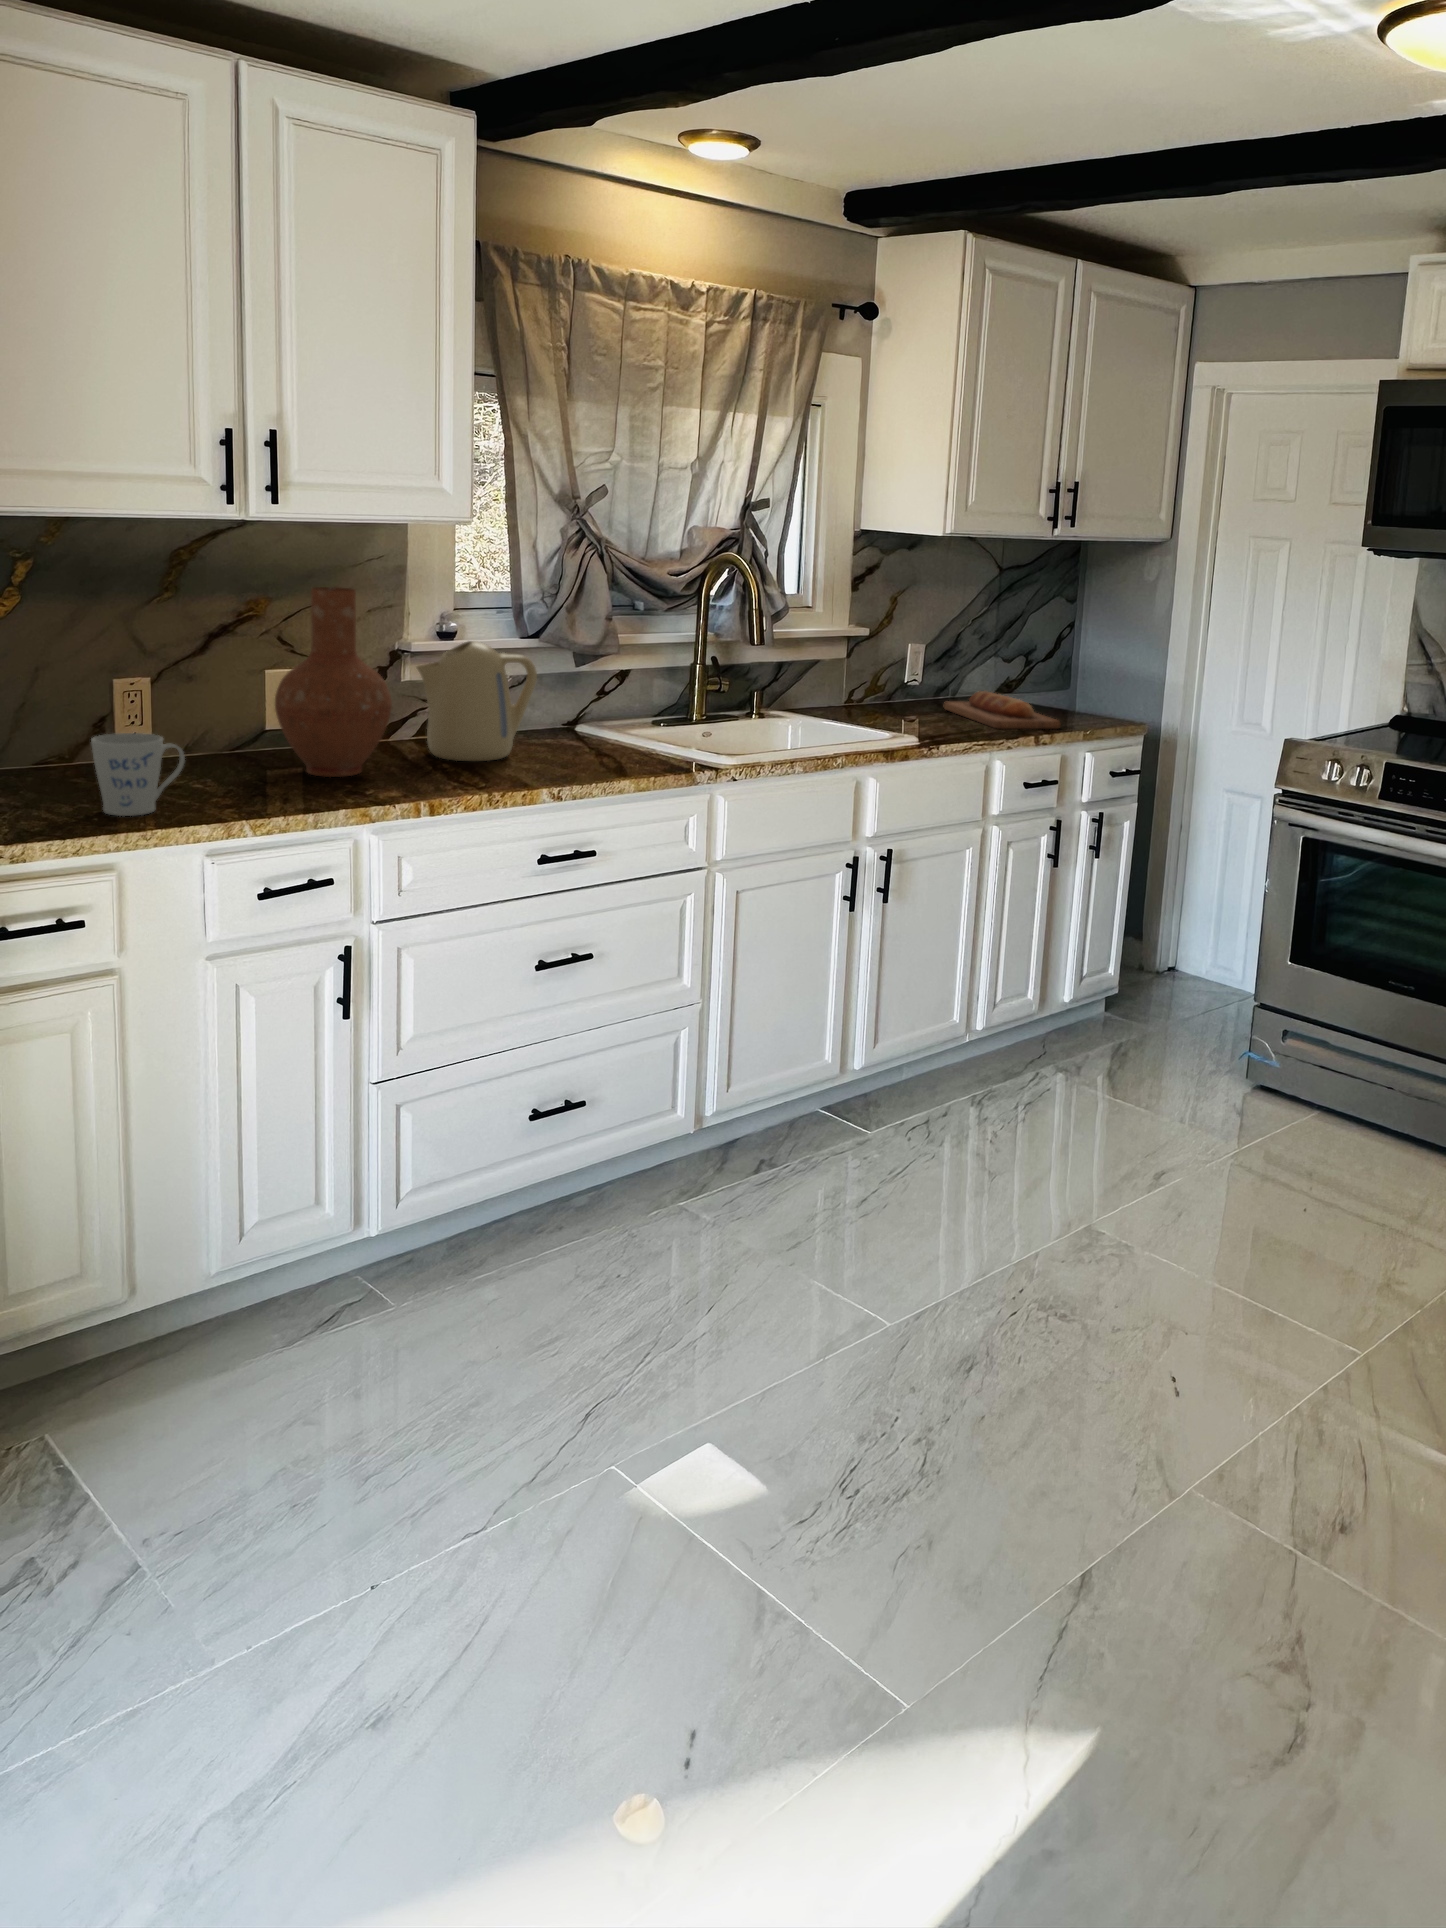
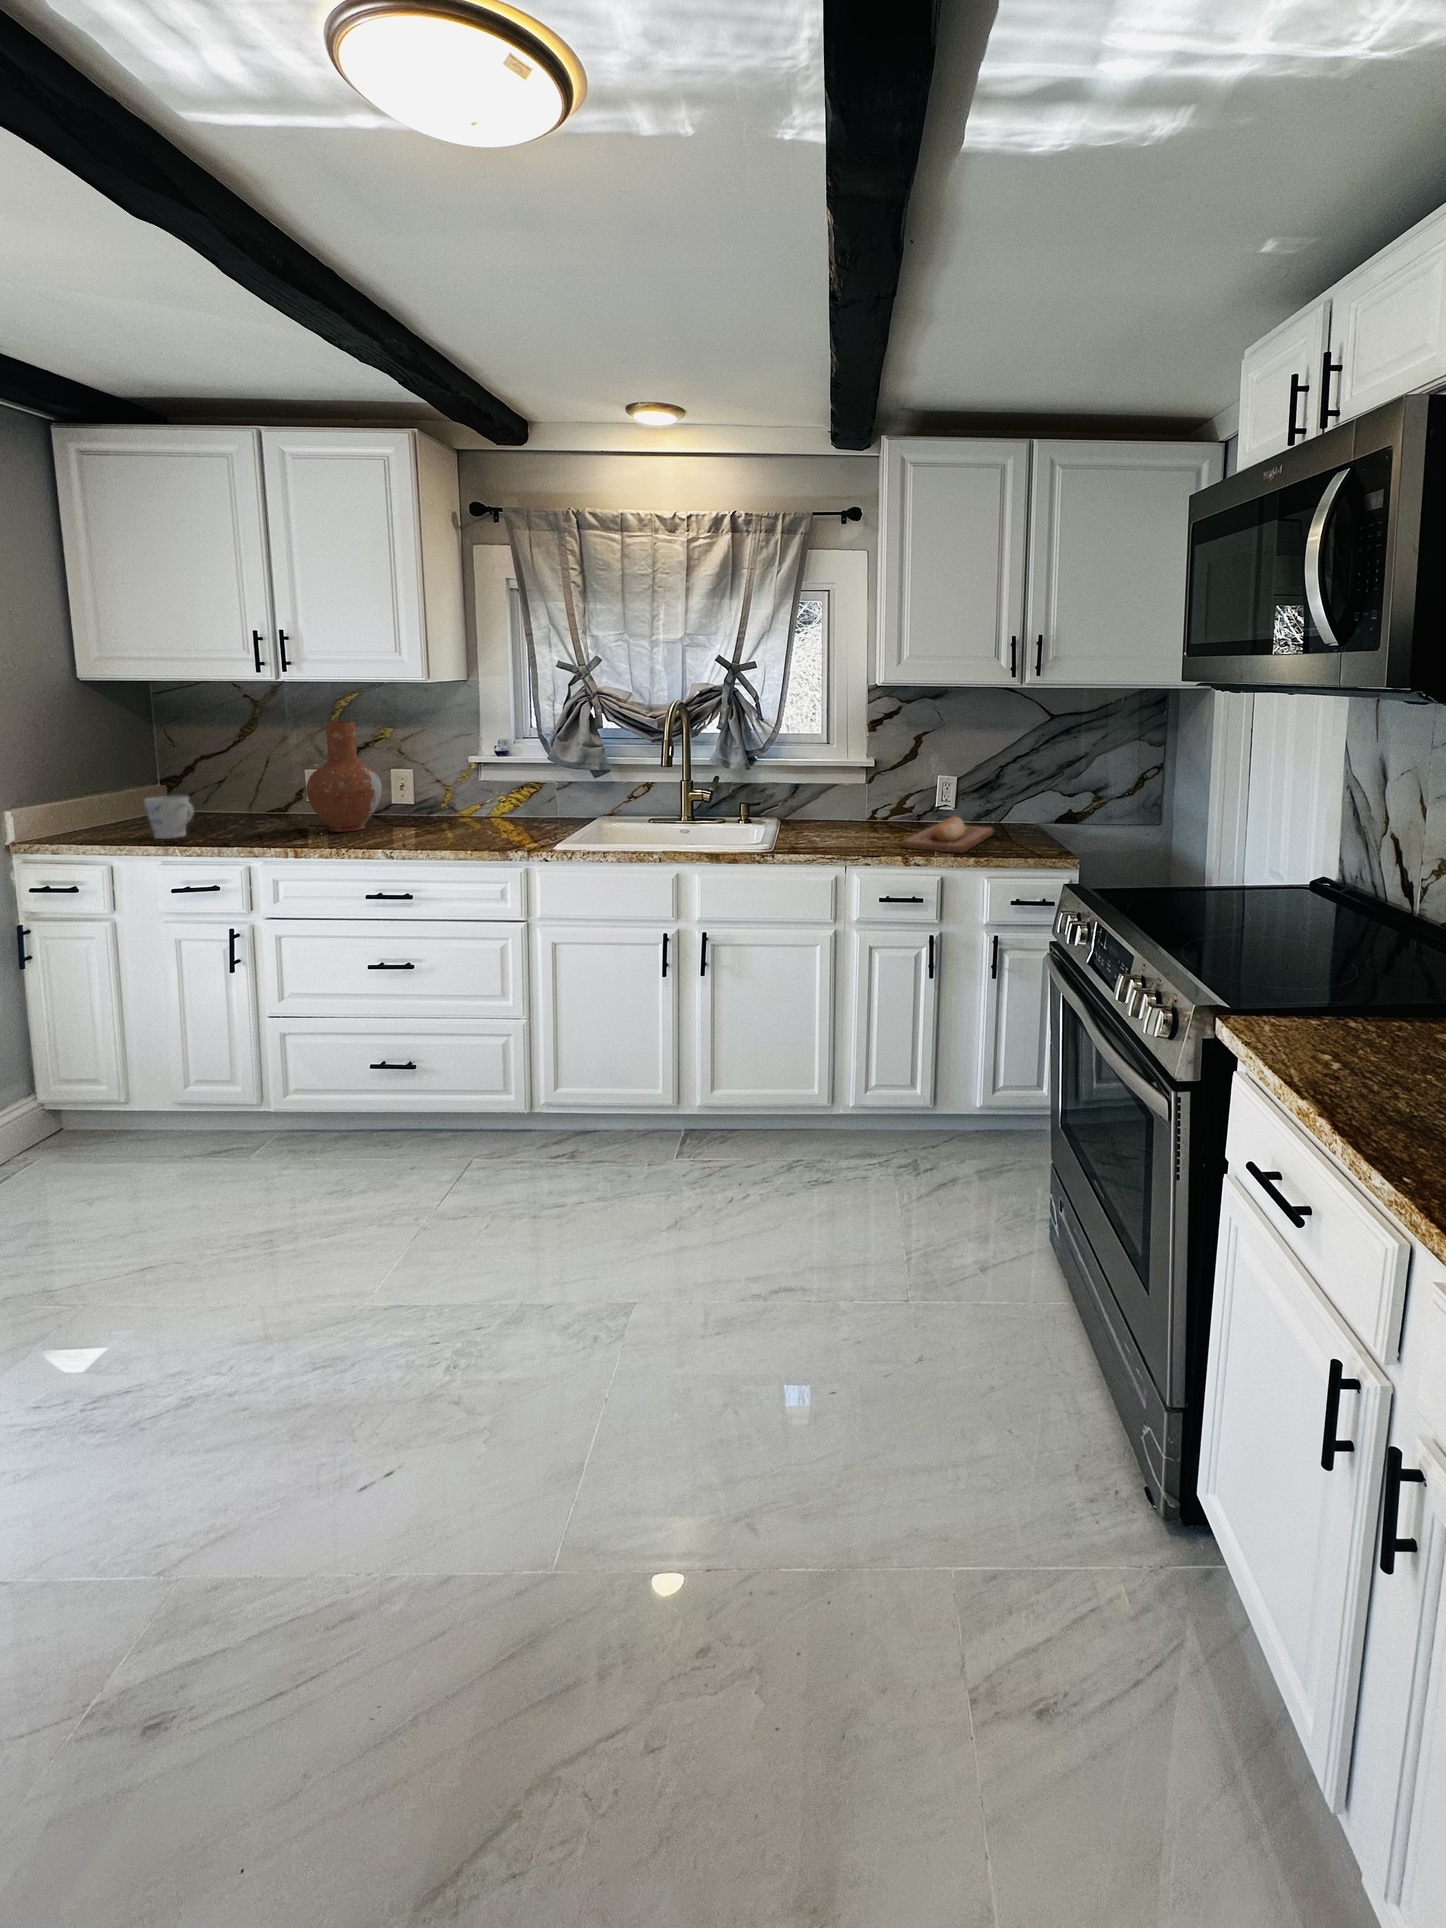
kettle: present [416,641,537,761] -> none [427,756,488,832]

